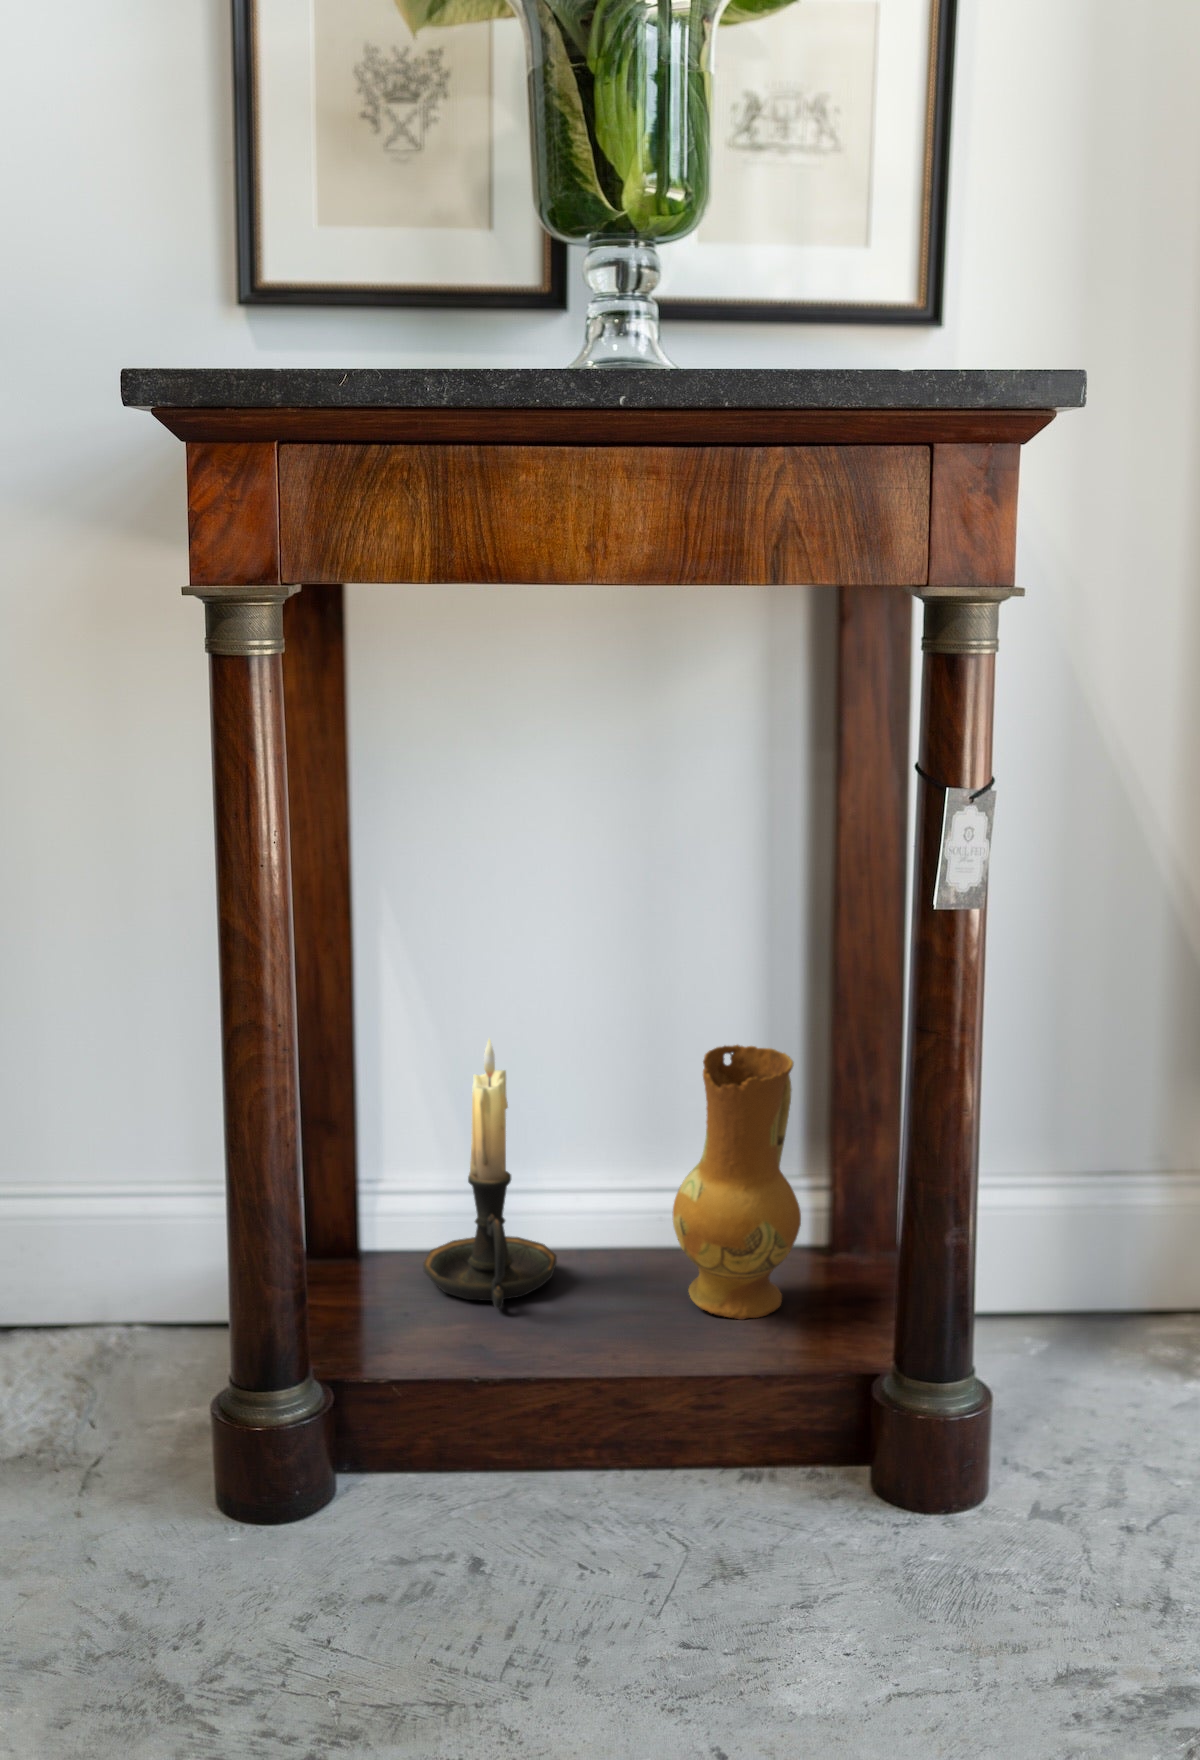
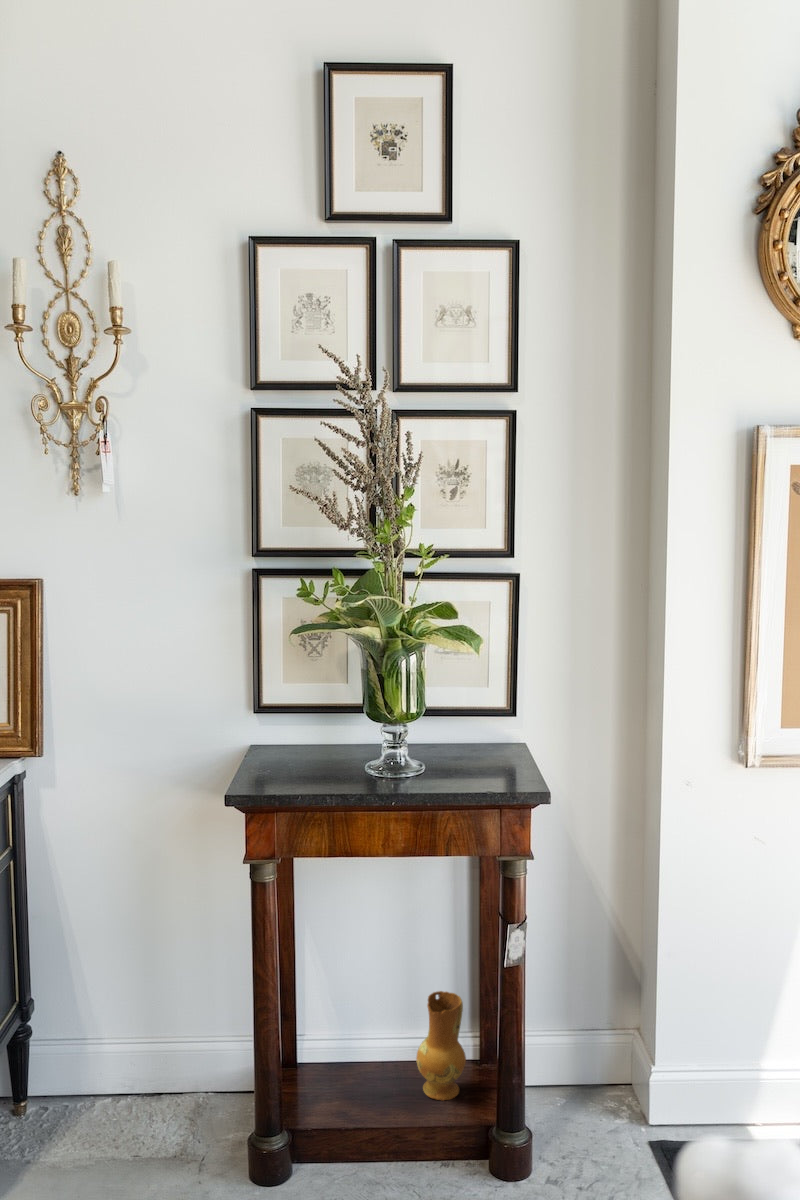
candle holder: present [423,1039,557,1309] -> none [319,986,371,1098]

